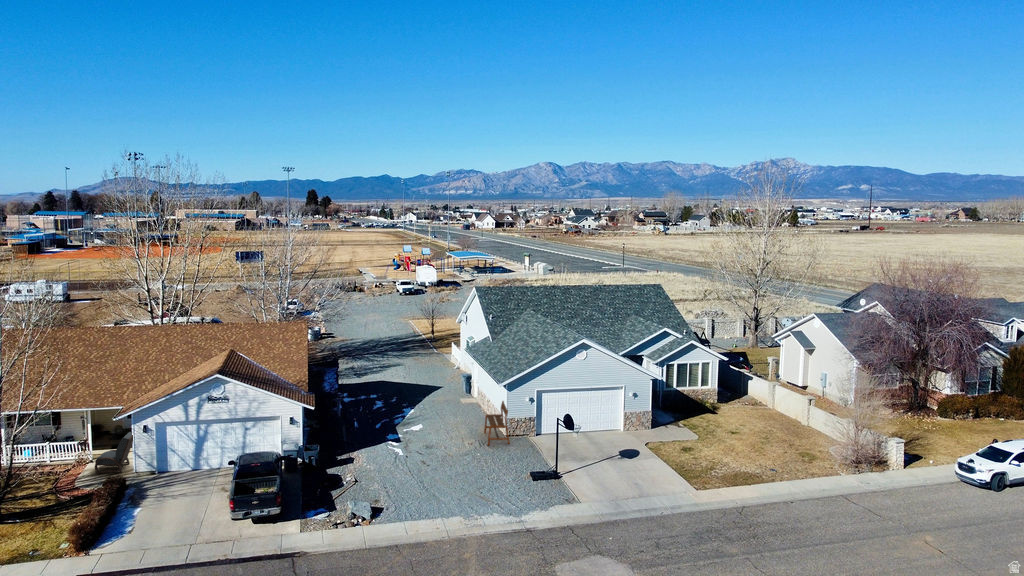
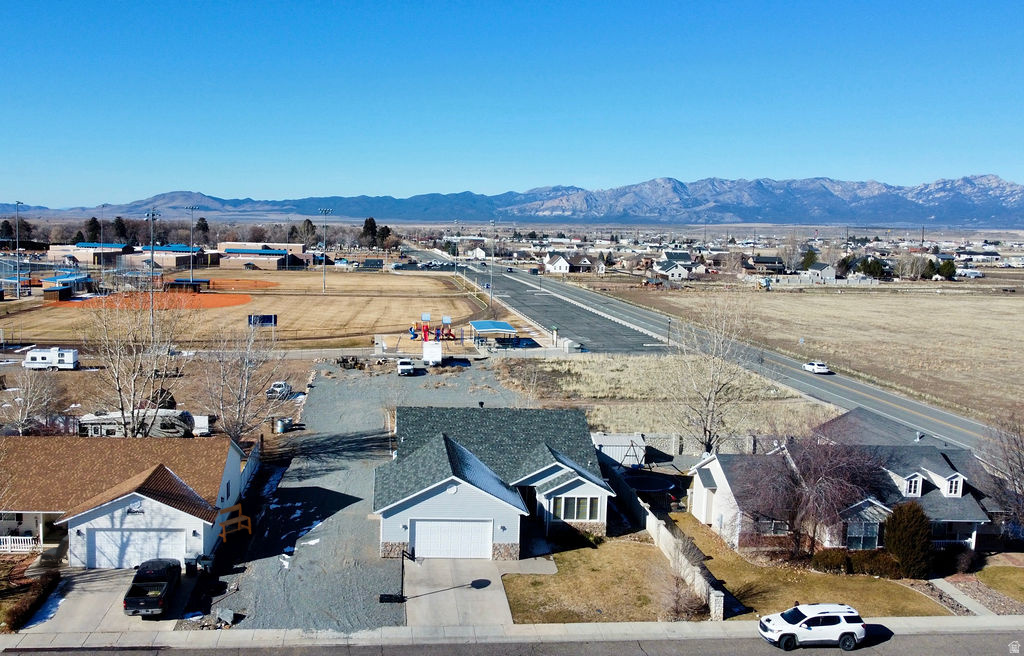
bench: present [484,401,509,445] -> present [217,504,251,542]

